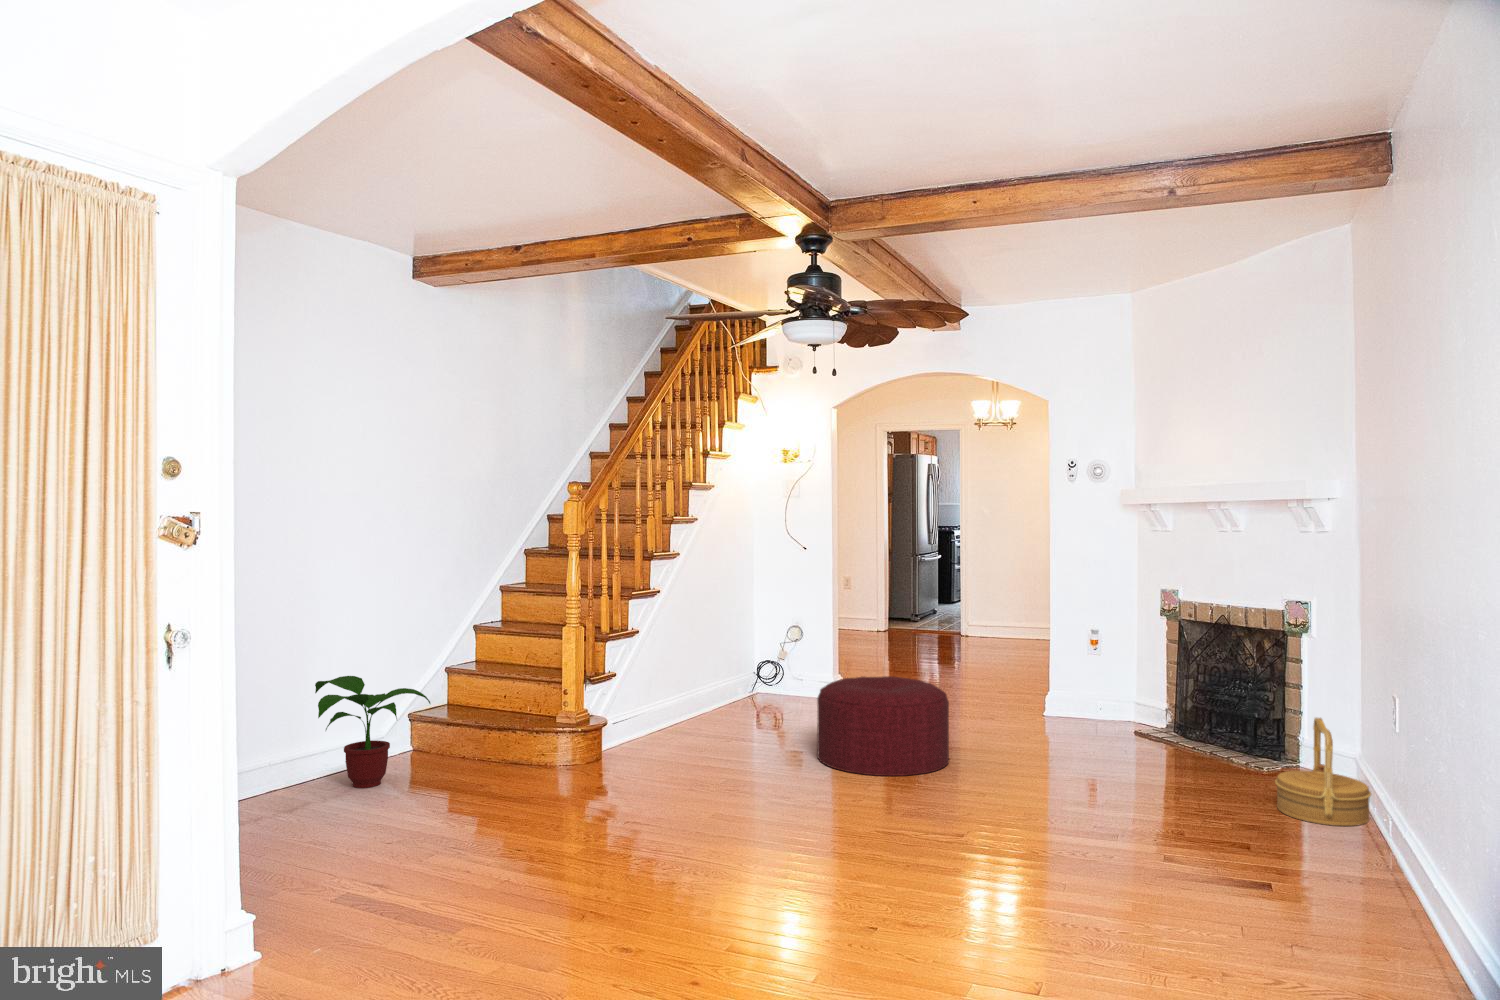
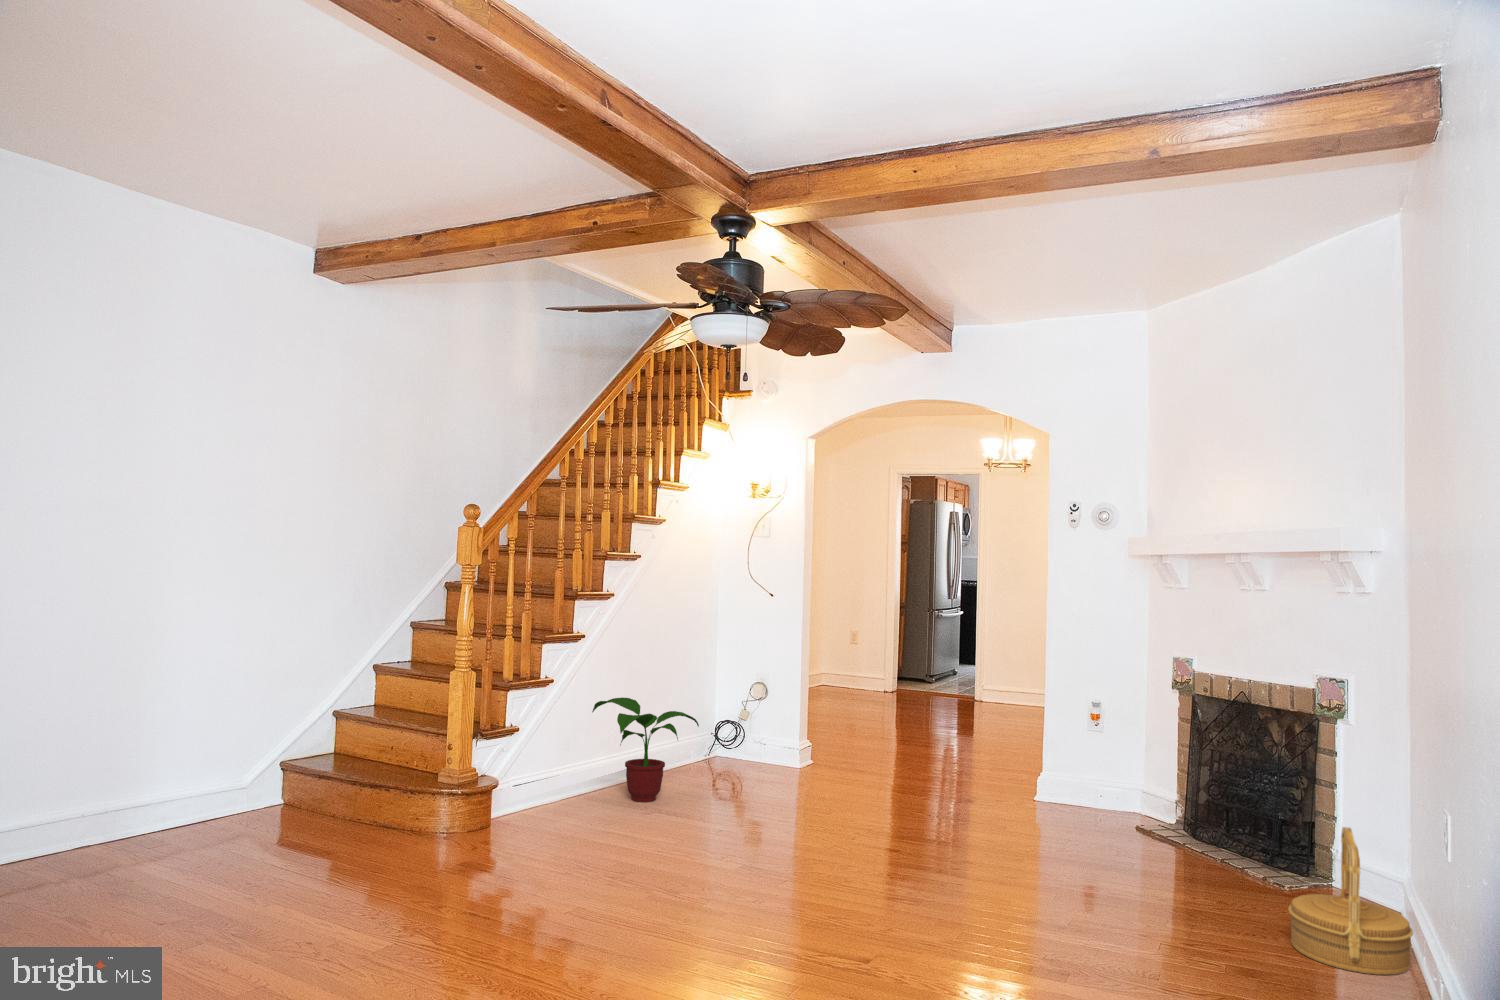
potted plant: present [315,676,430,788] -> present [592,698,699,802]
ottoman: present [817,676,949,776] -> none [739,746,897,871]

